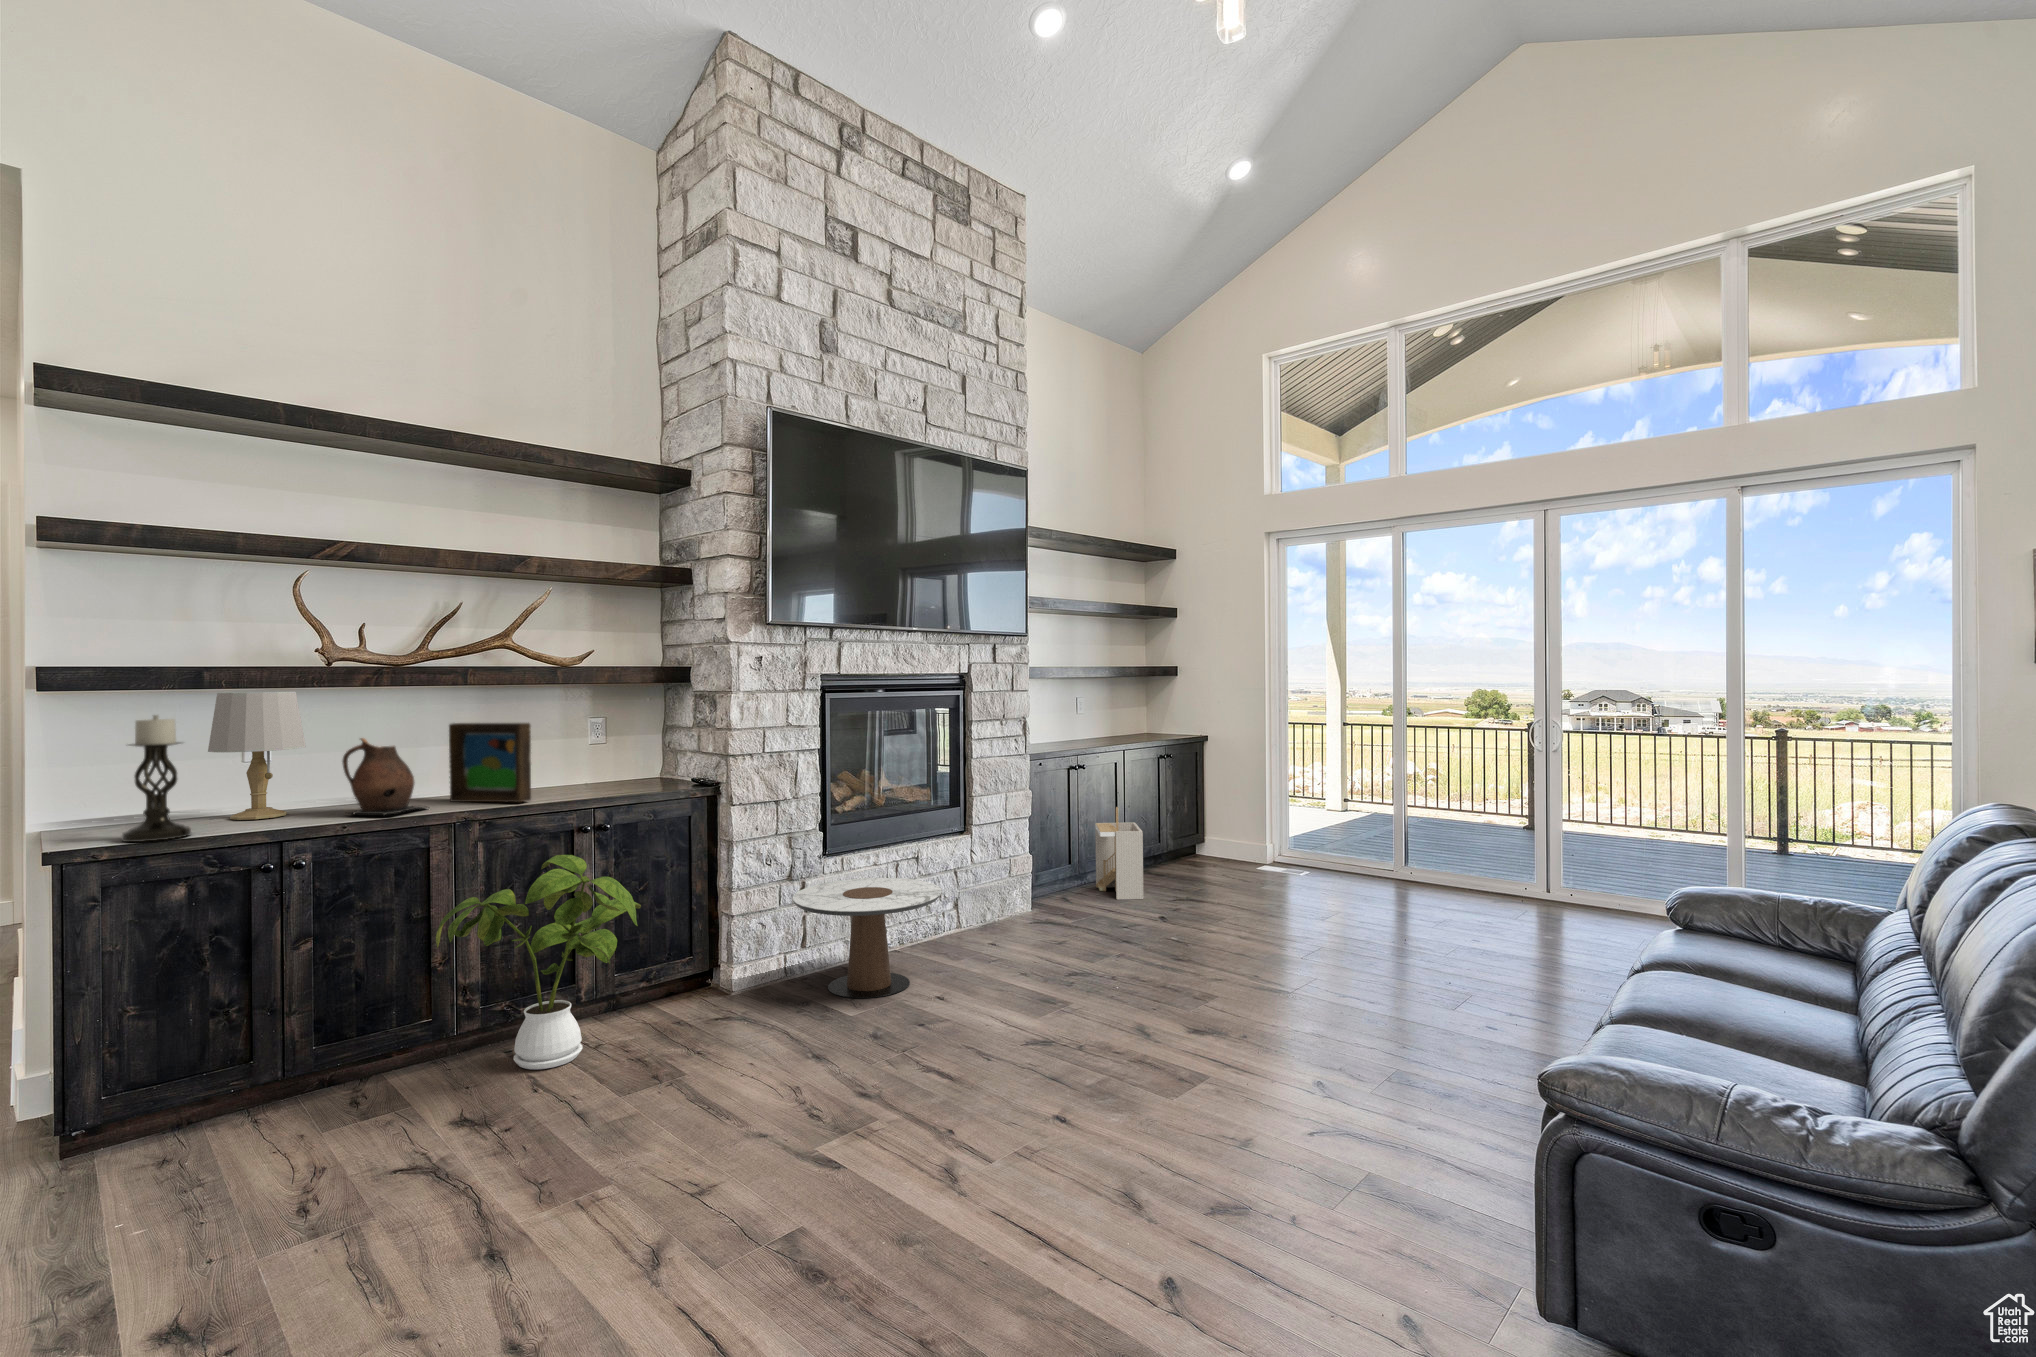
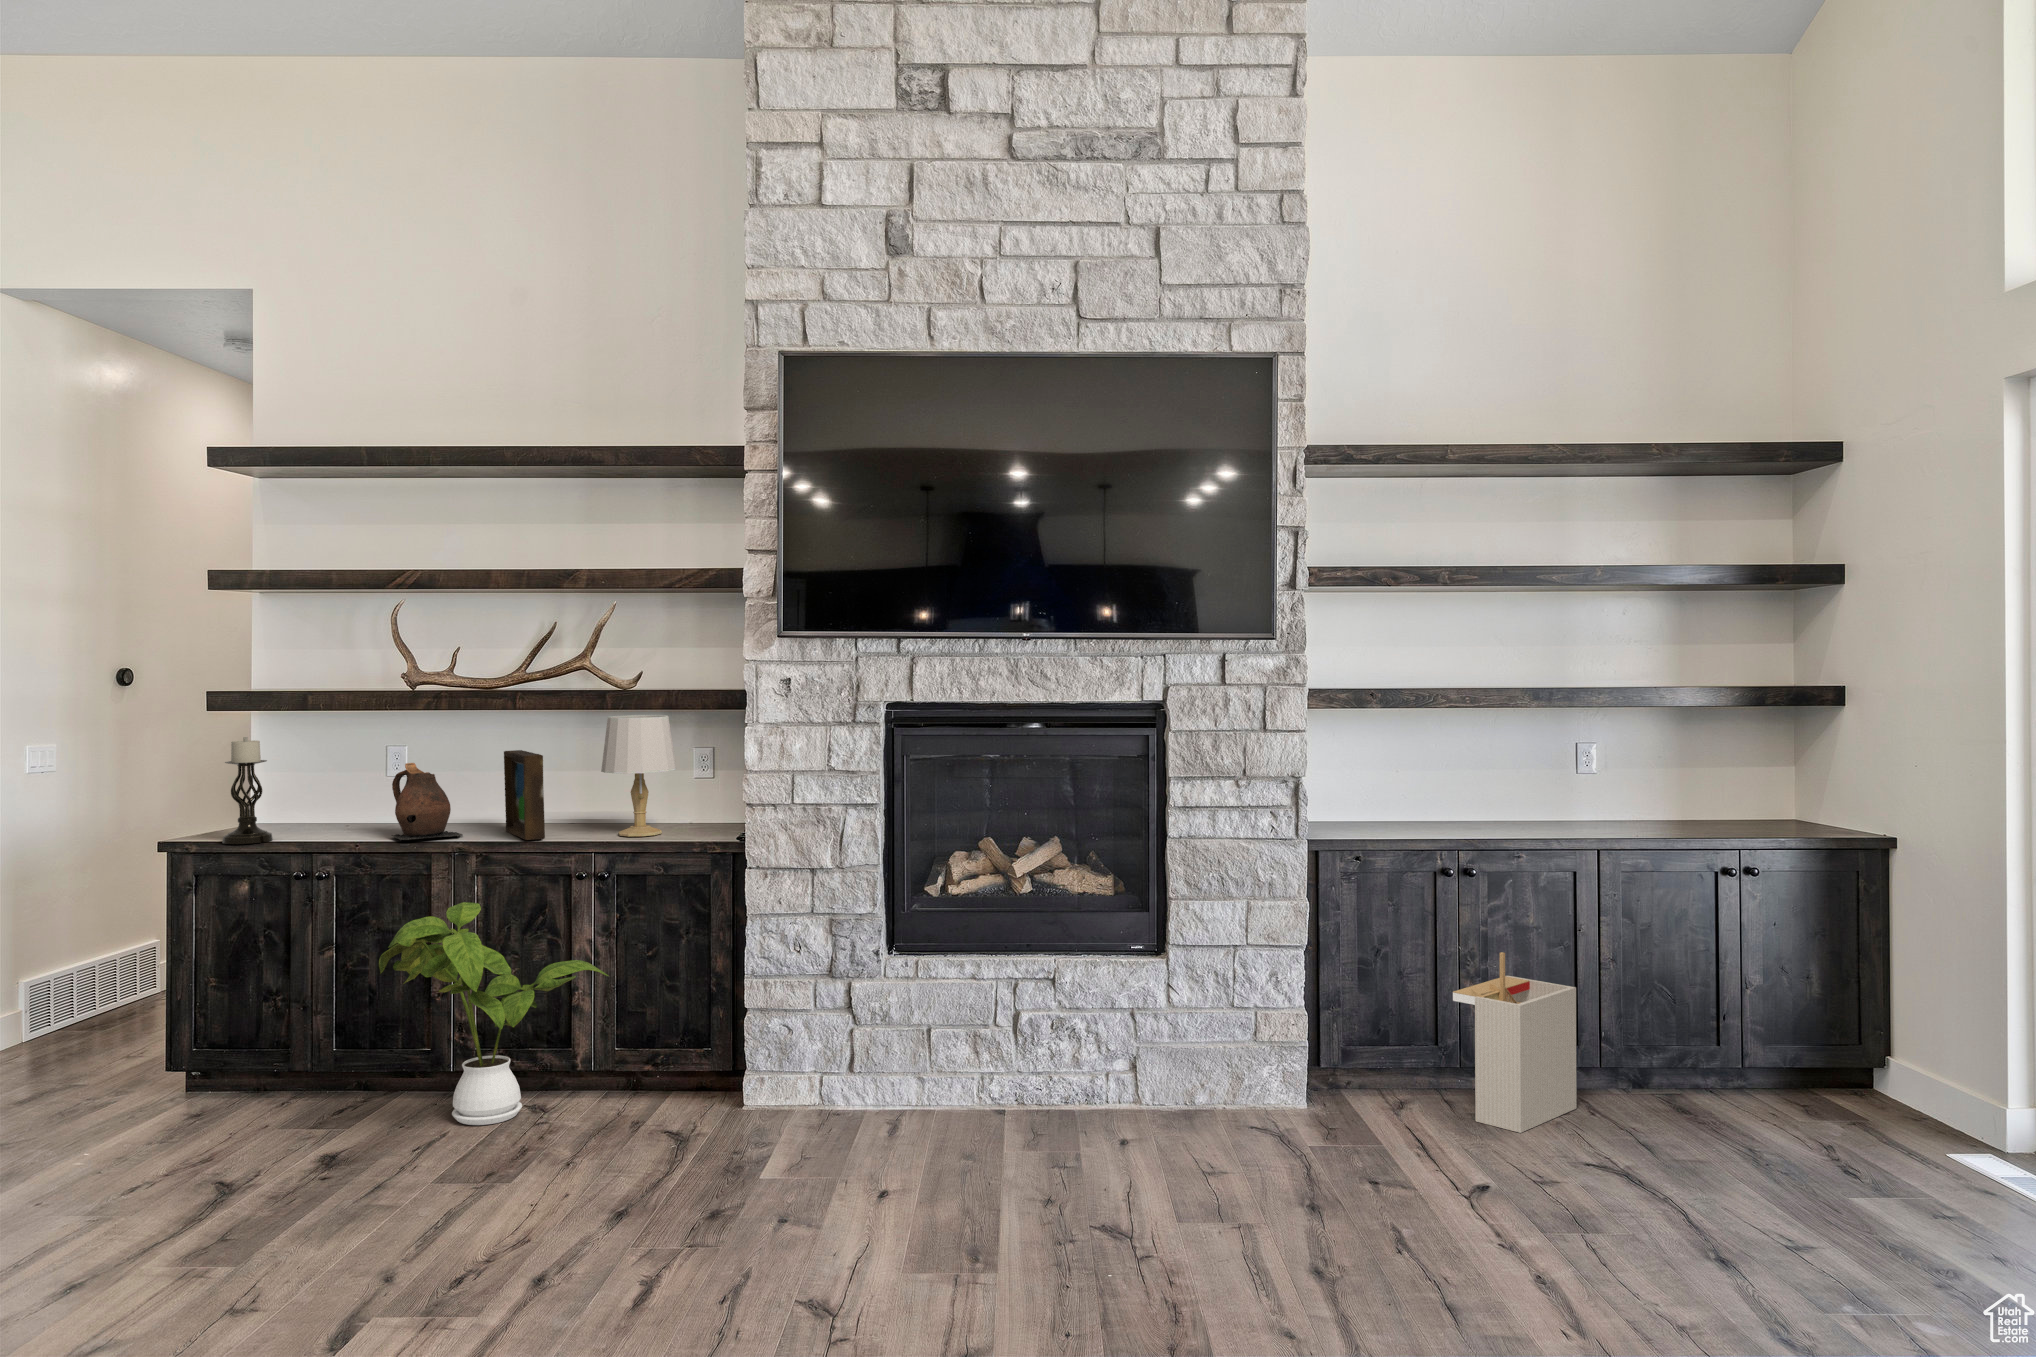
table lamp: present [208,692,306,820] -> present [601,715,677,837]
side table: present [793,878,942,998] -> none [754,988,957,1156]

